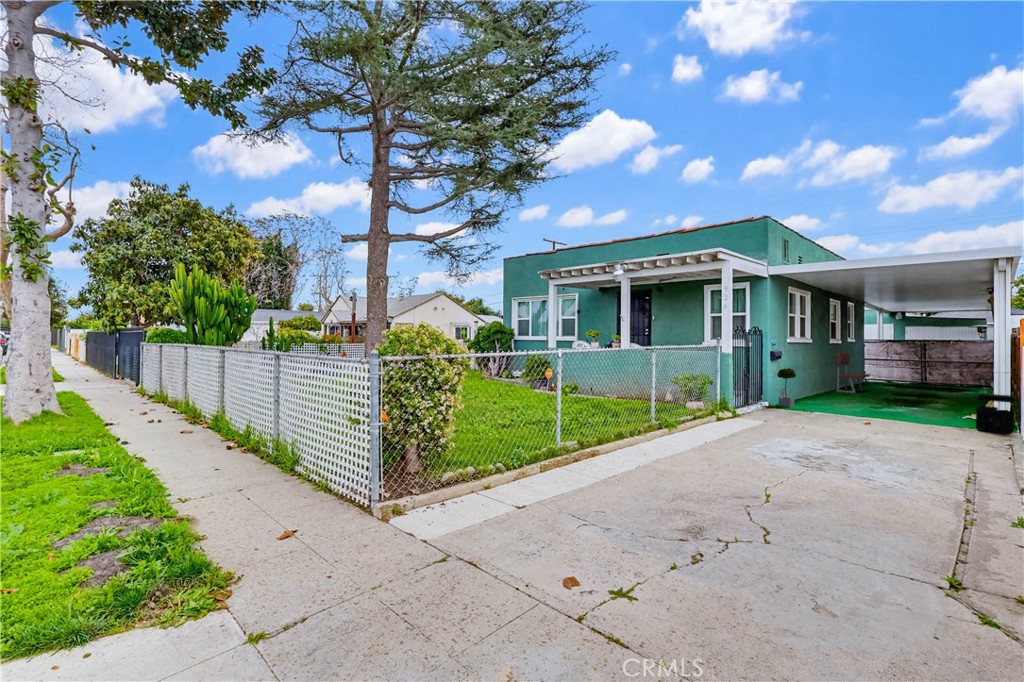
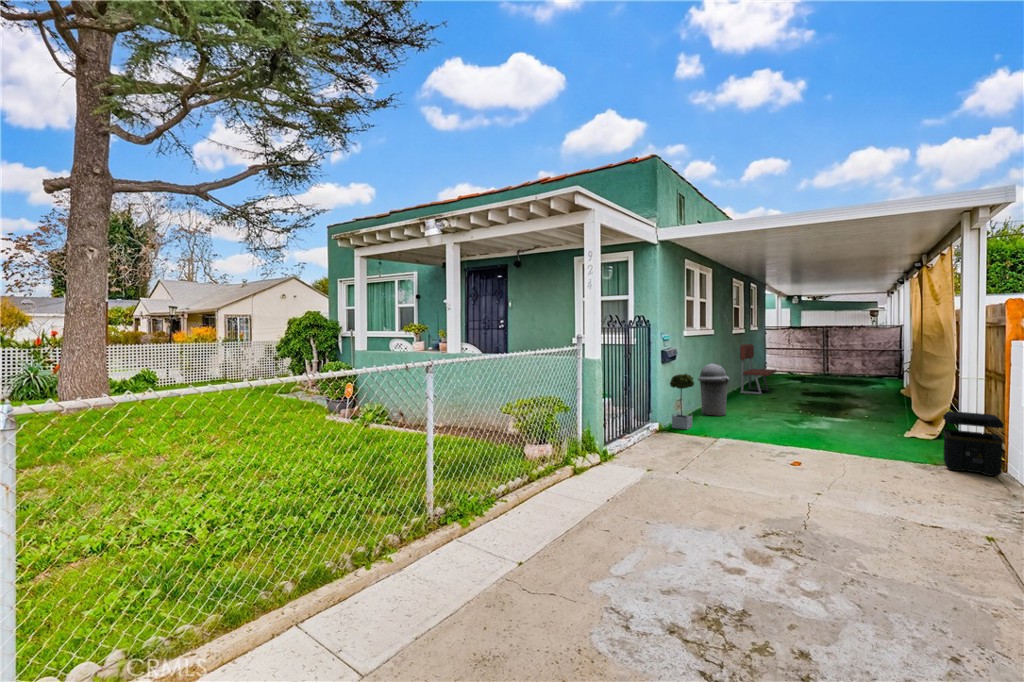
trash can: none [799,363,825,402] -> present [698,363,730,416]

